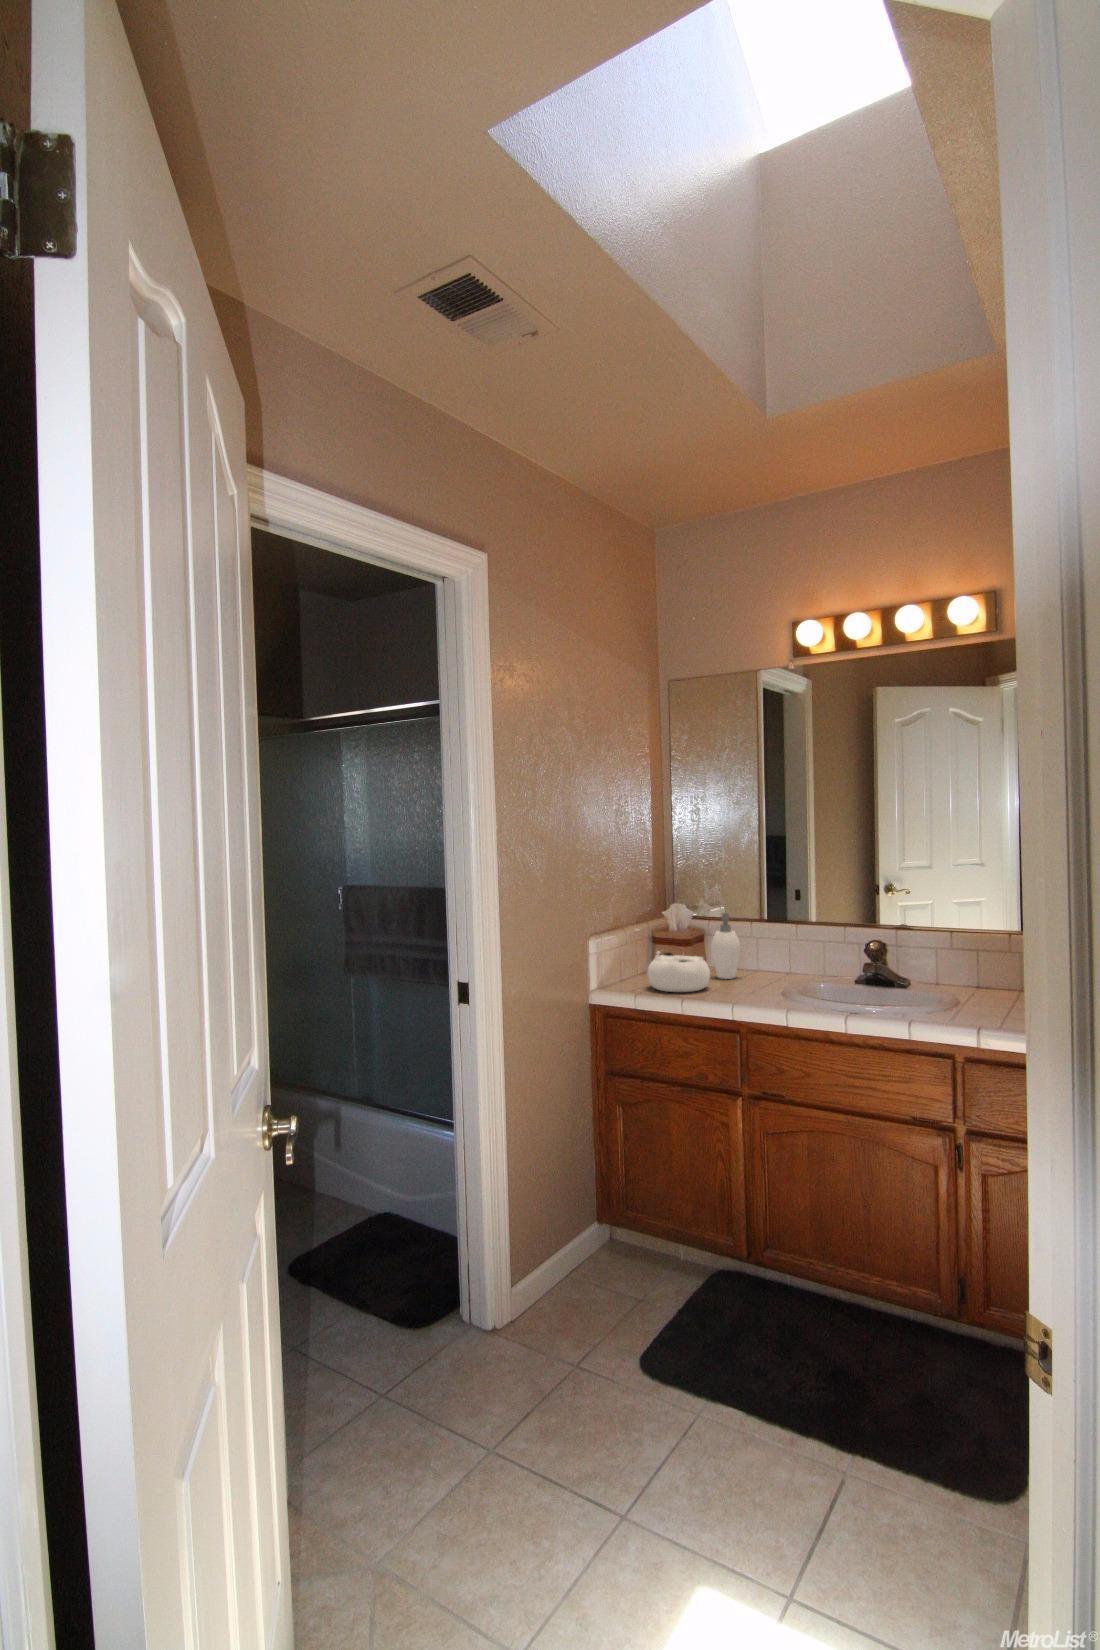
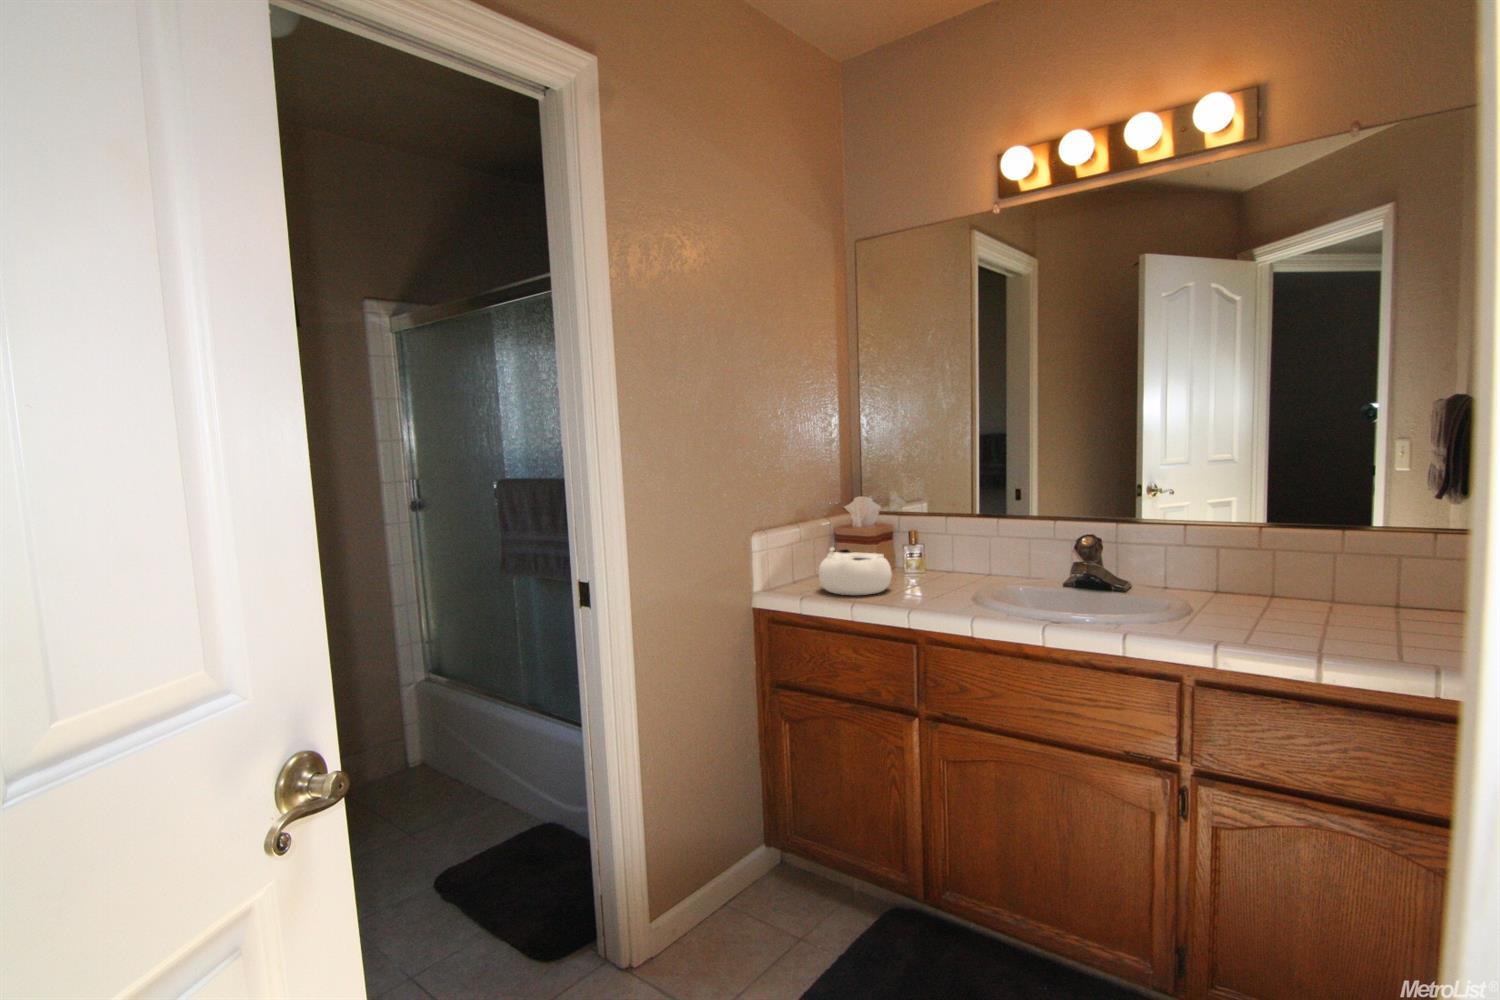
soap dispenser: present [711,912,740,979] -> none [898,503,939,579]

